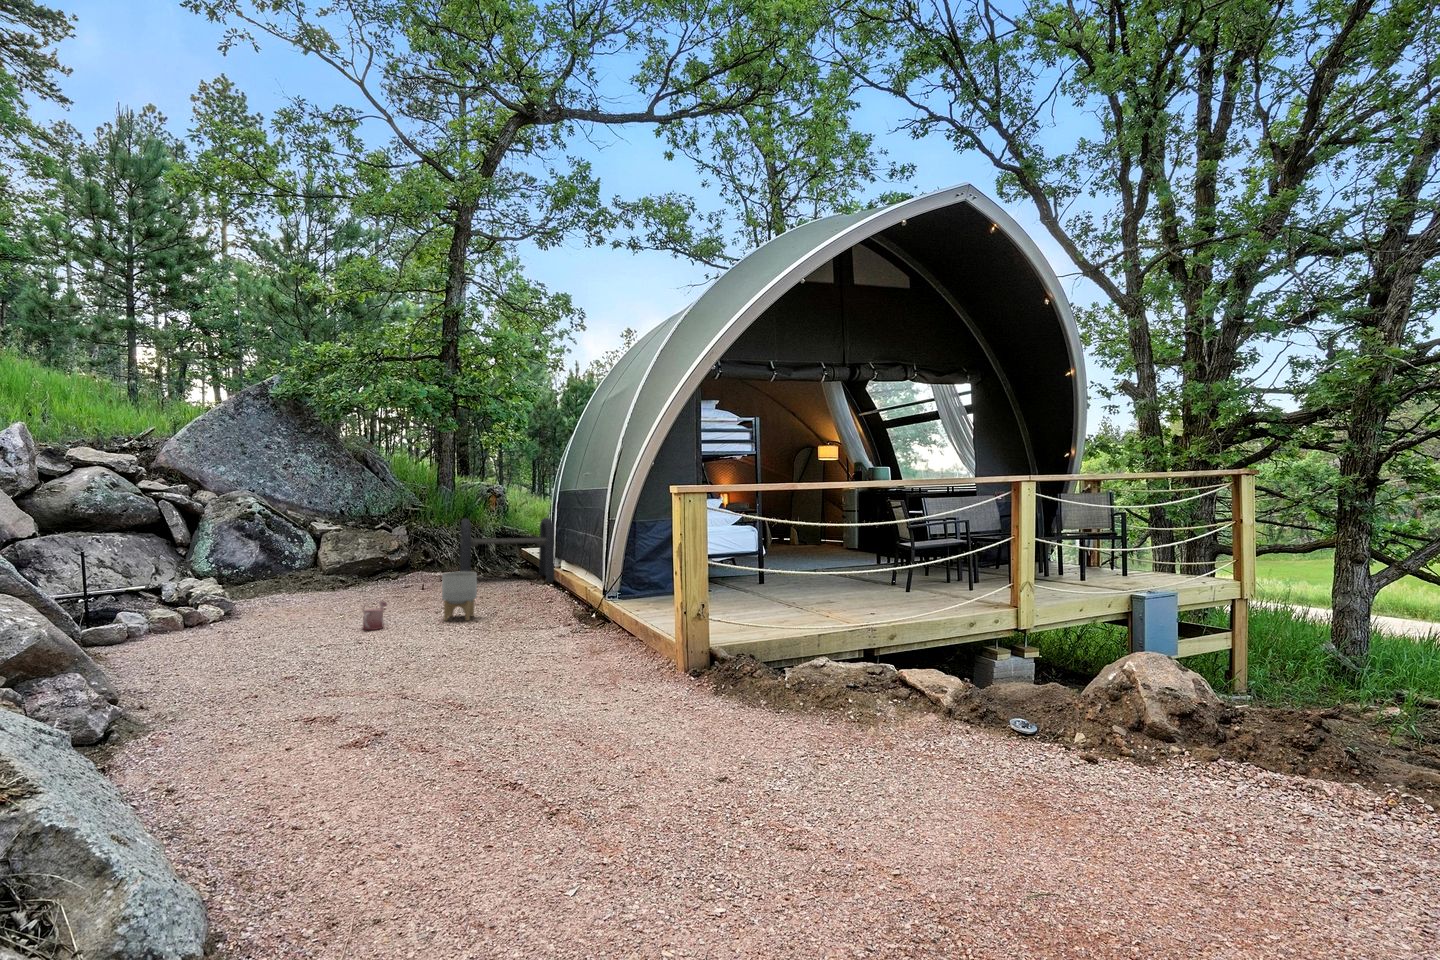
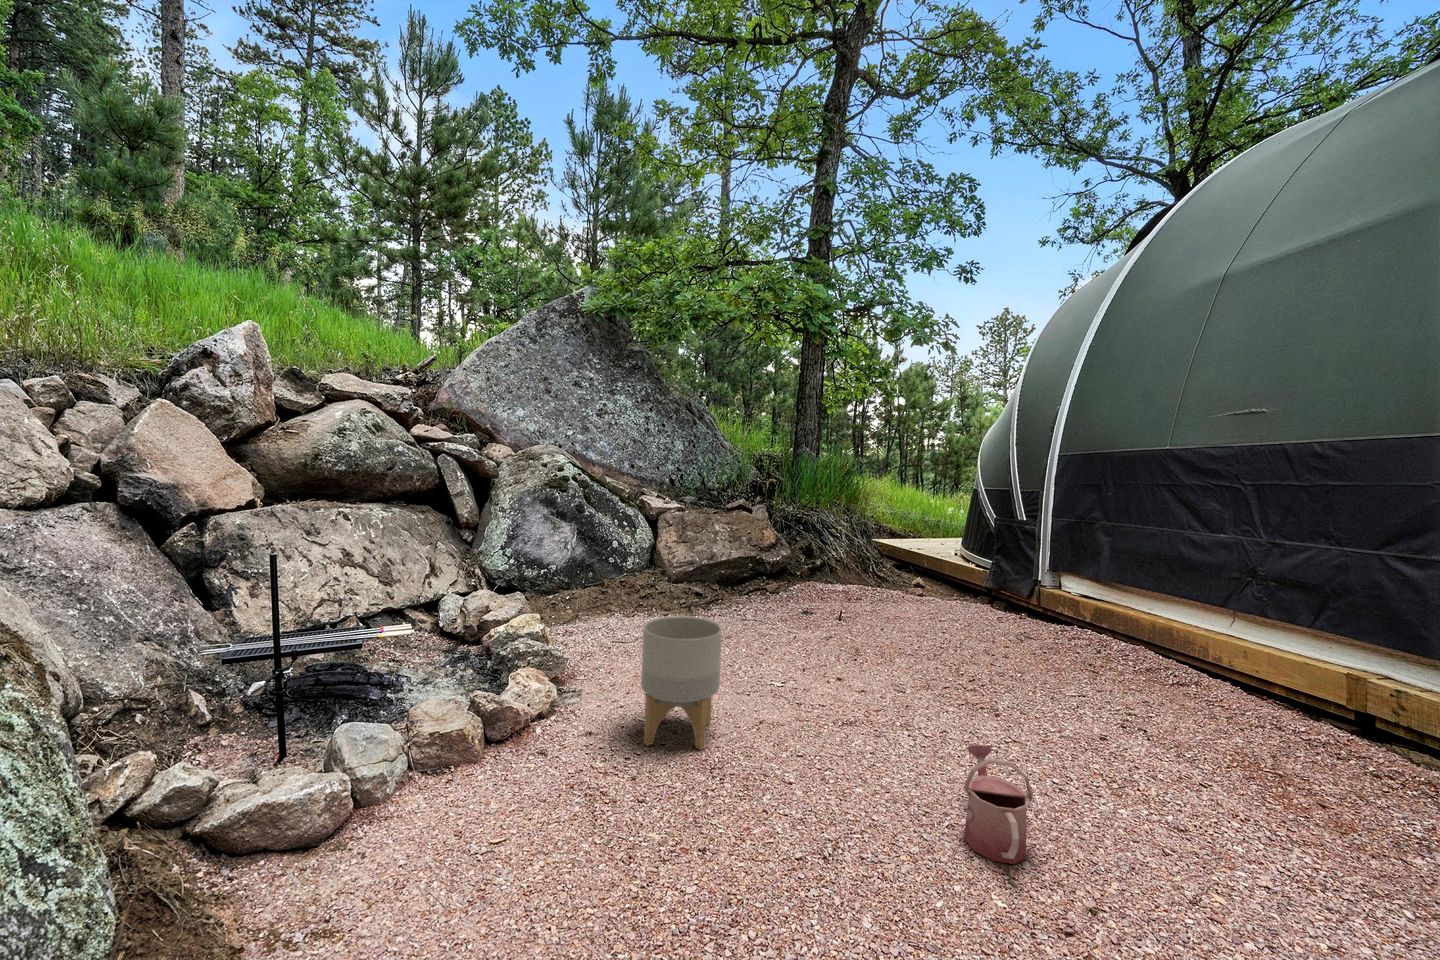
bench: present [460,518,554,582] -> none [859,500,1039,619]
planter: present [442,572,477,621] -> present [641,616,722,750]

